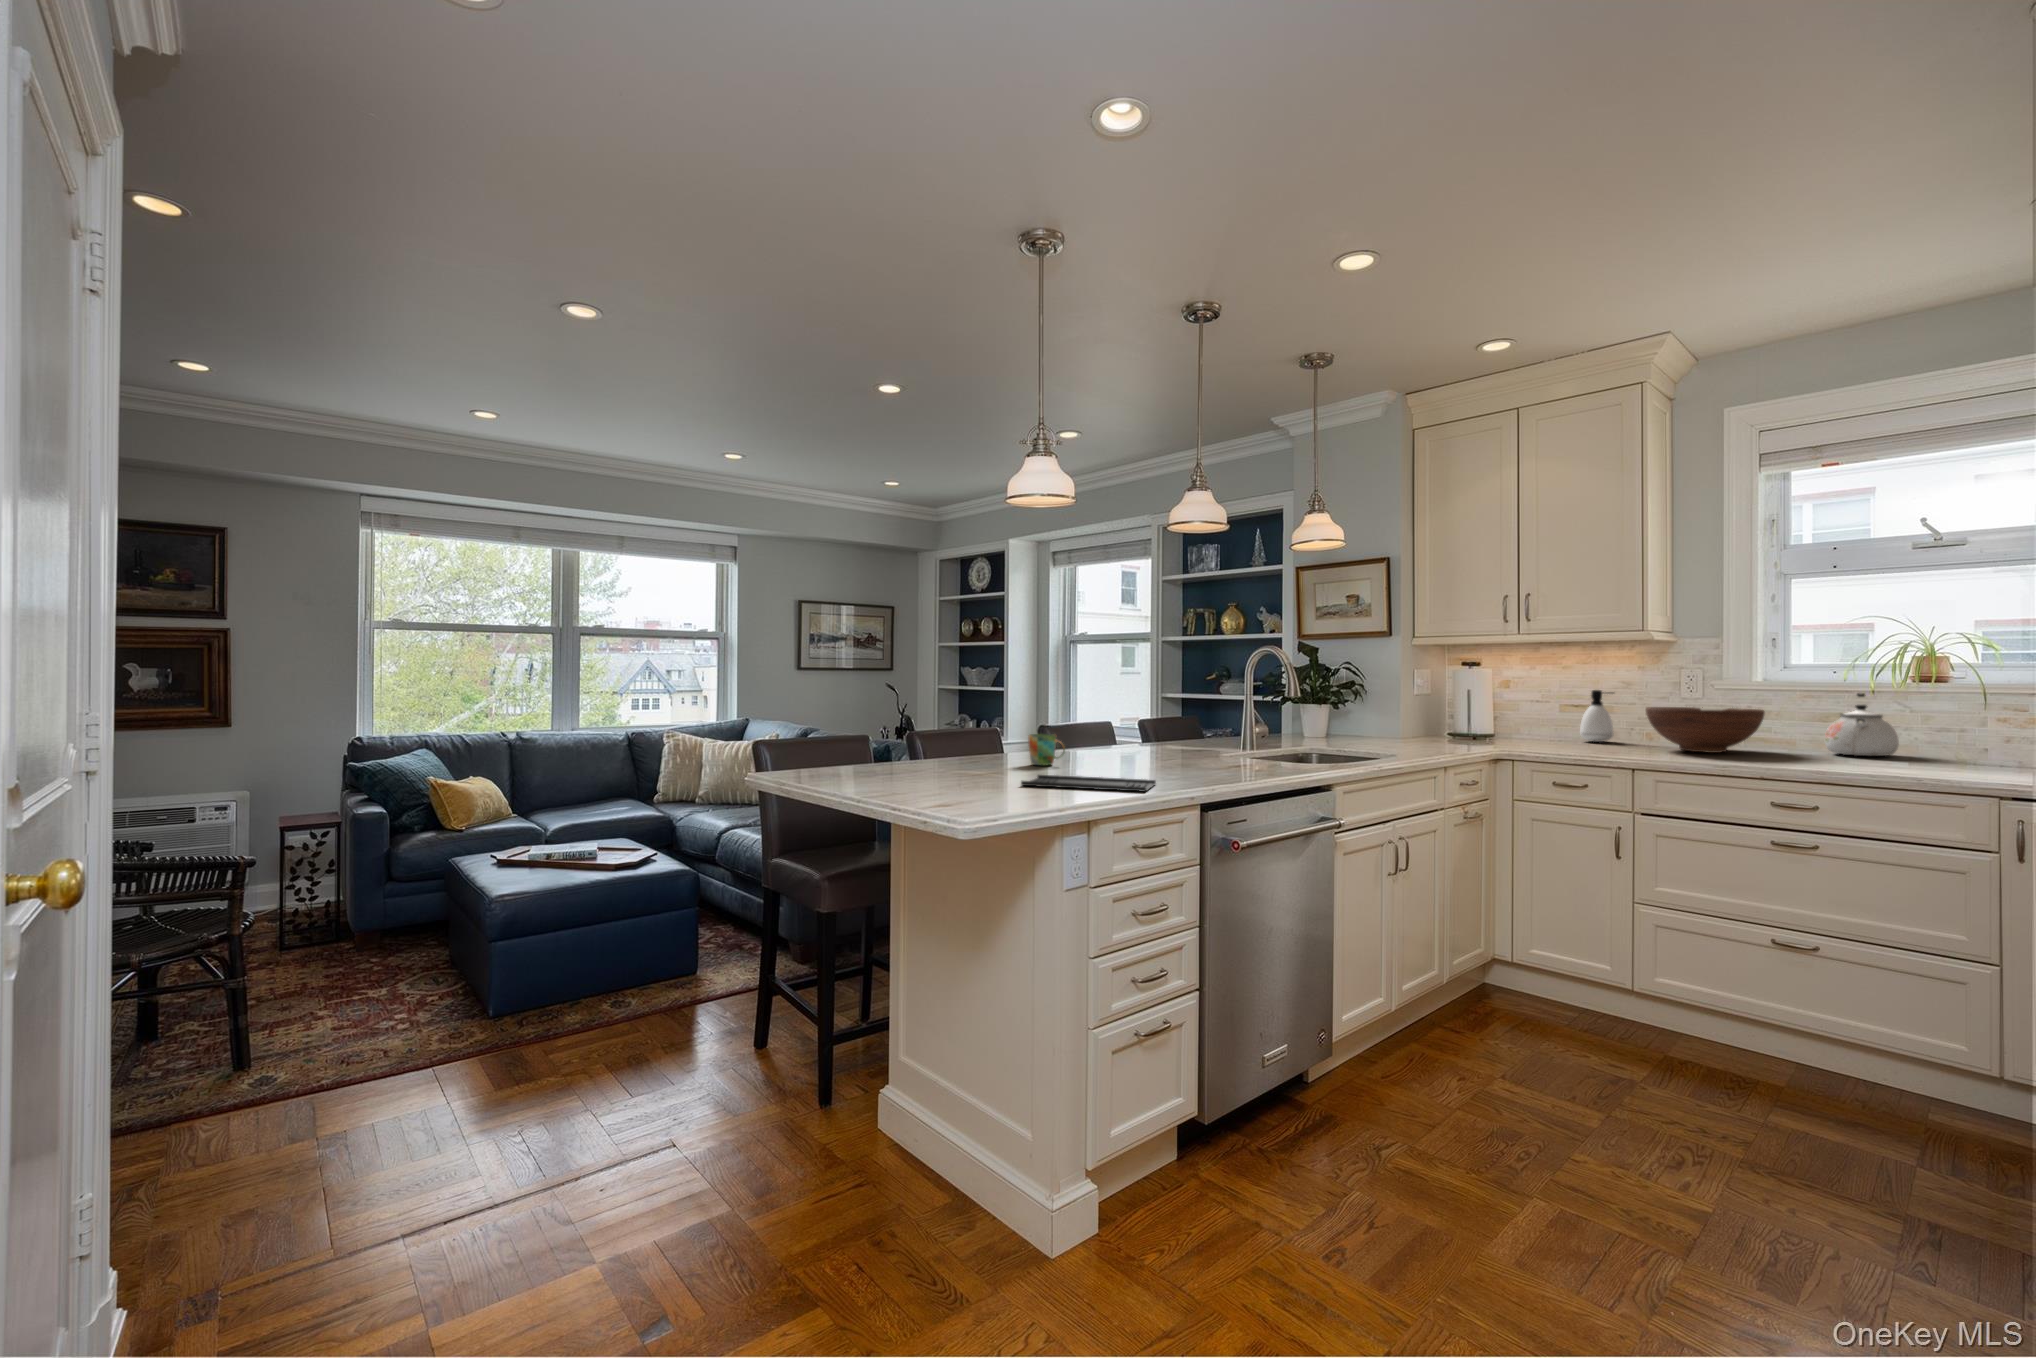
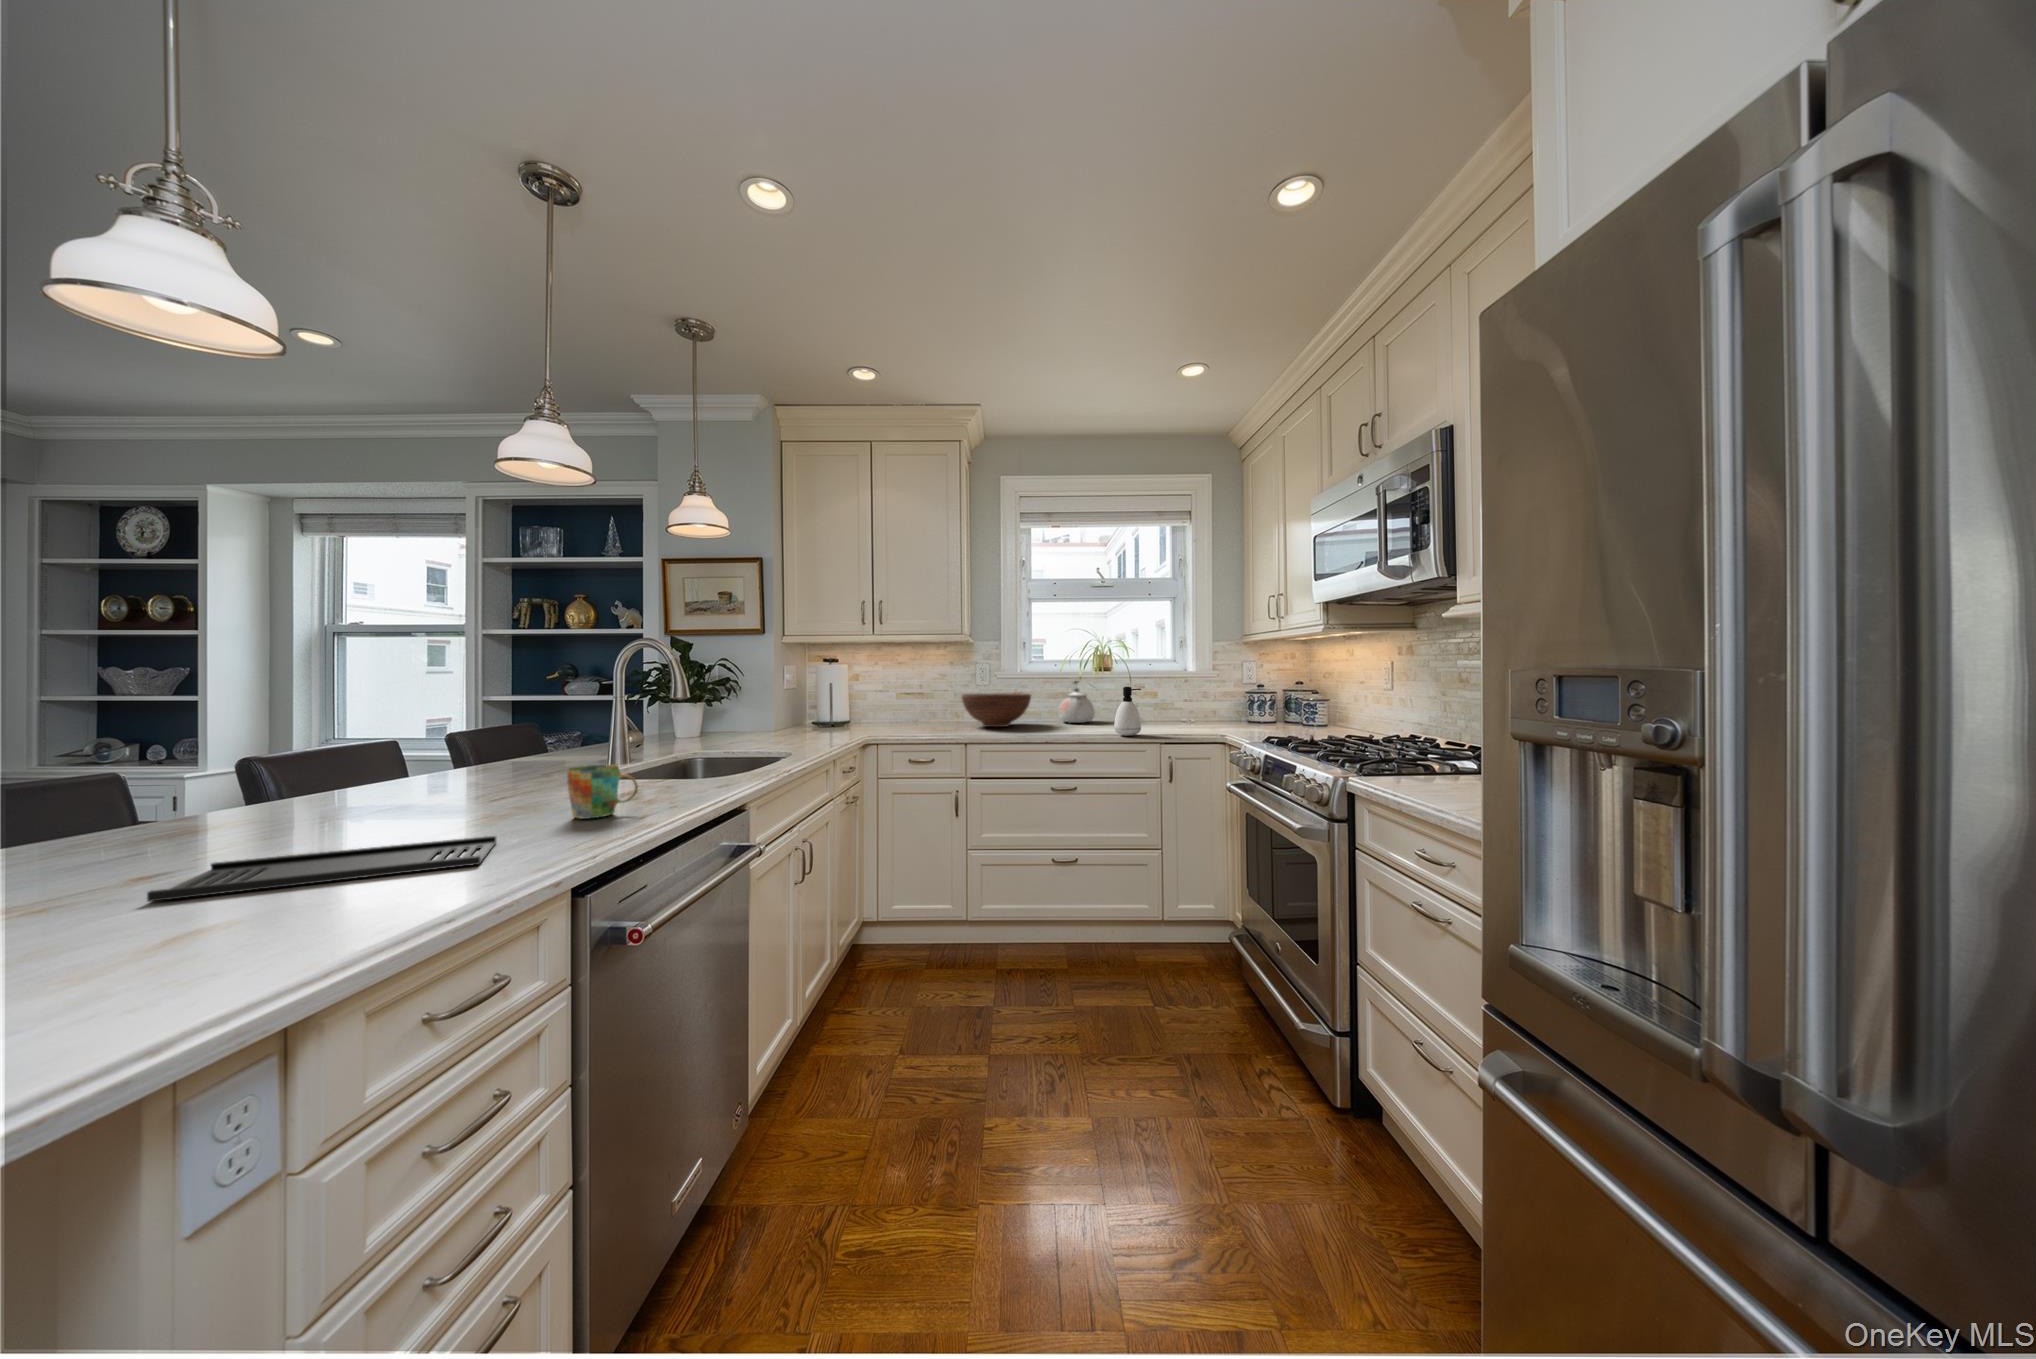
soap dispenser: present [1580,690,1613,742] -> present [1114,687,1141,736]
mug: present [1029,734,1065,765] -> present [567,765,638,819]

